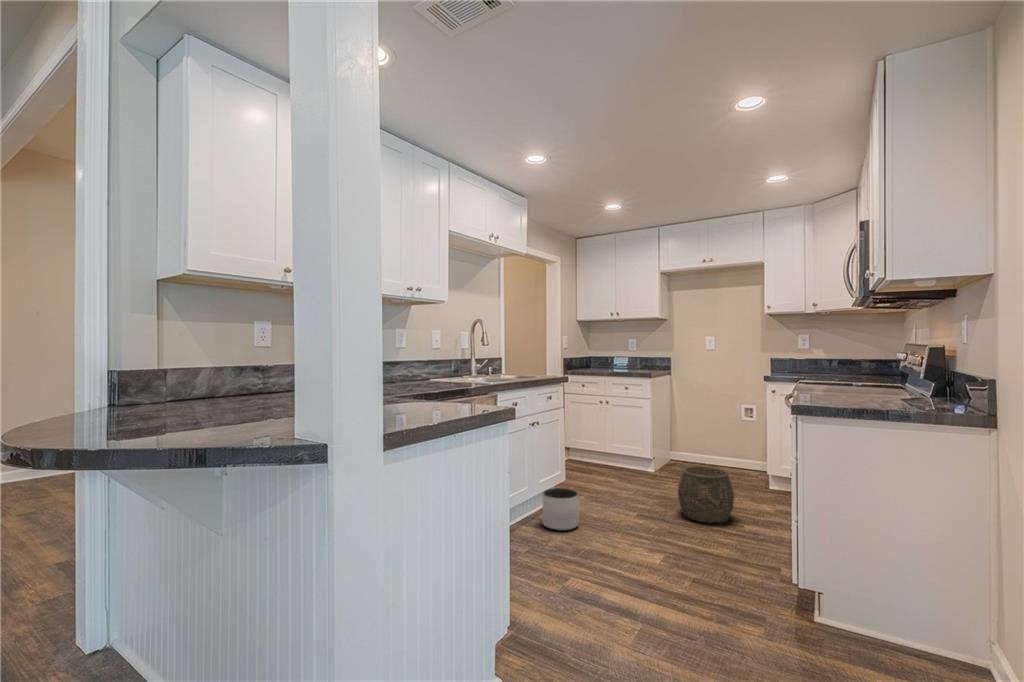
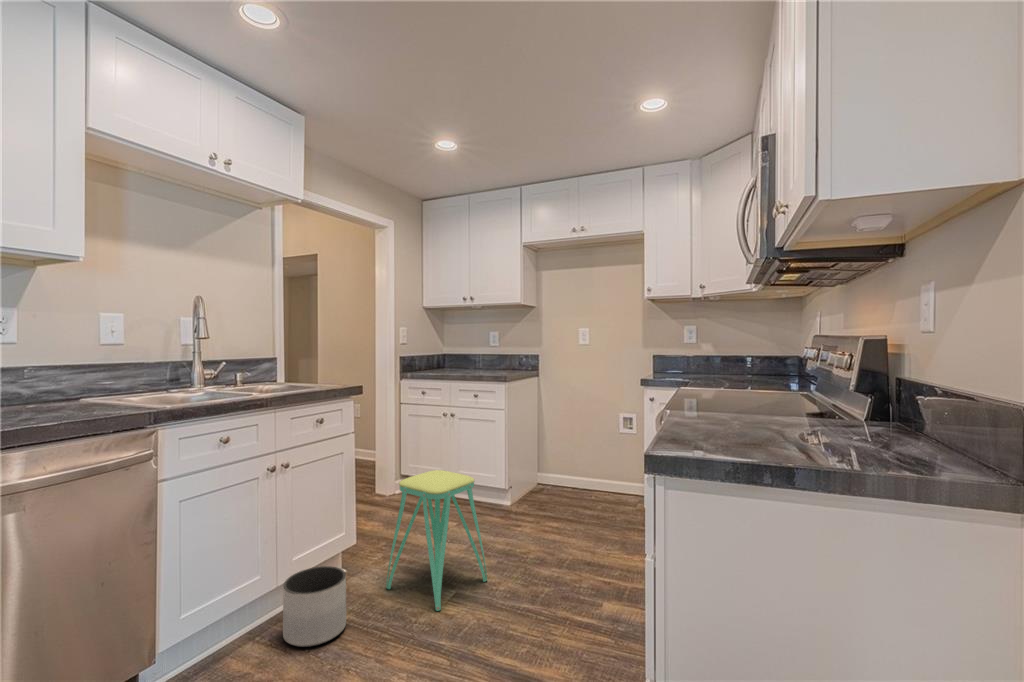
stool: none [591,435,658,522] -> present [386,470,487,611]
woven basket: present [678,466,734,523] -> none [513,512,590,604]

